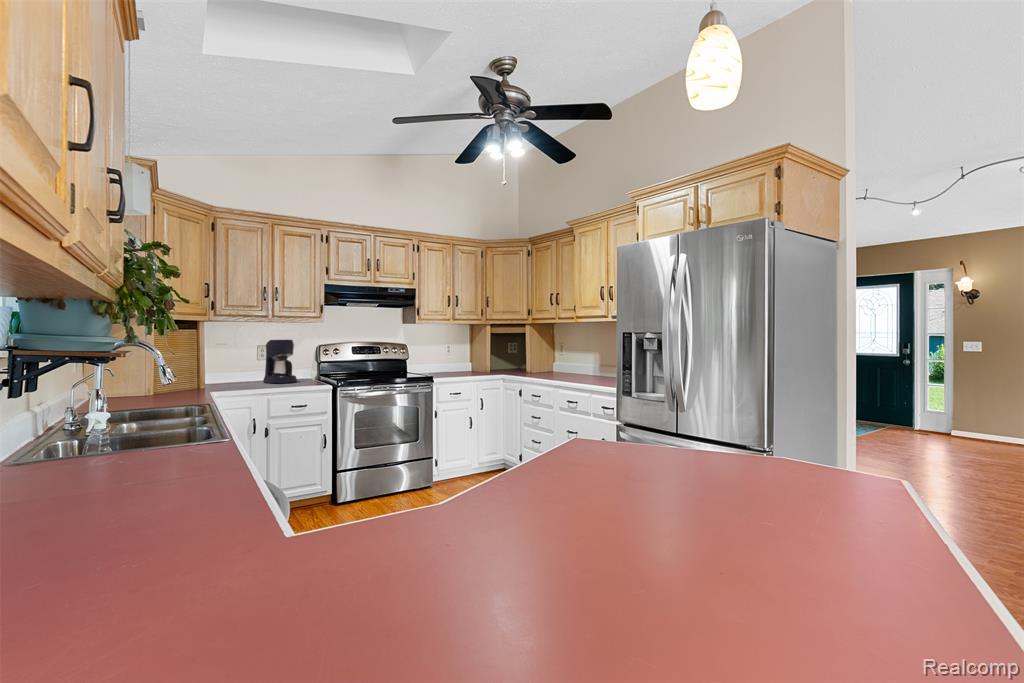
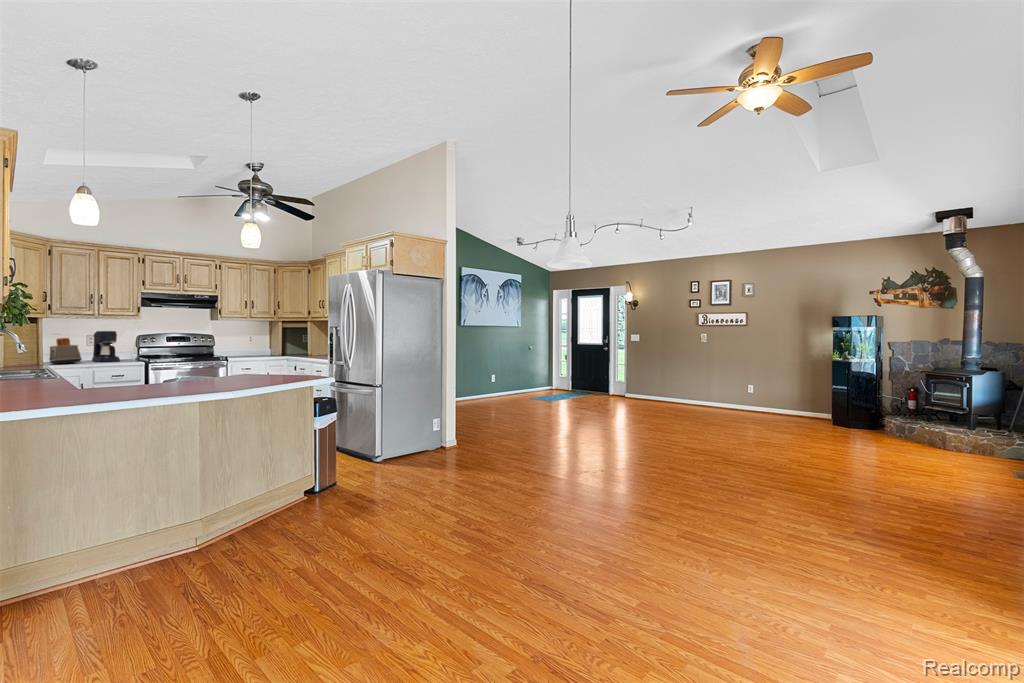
toaster: none [212,350,252,388] -> present [49,338,82,364]

